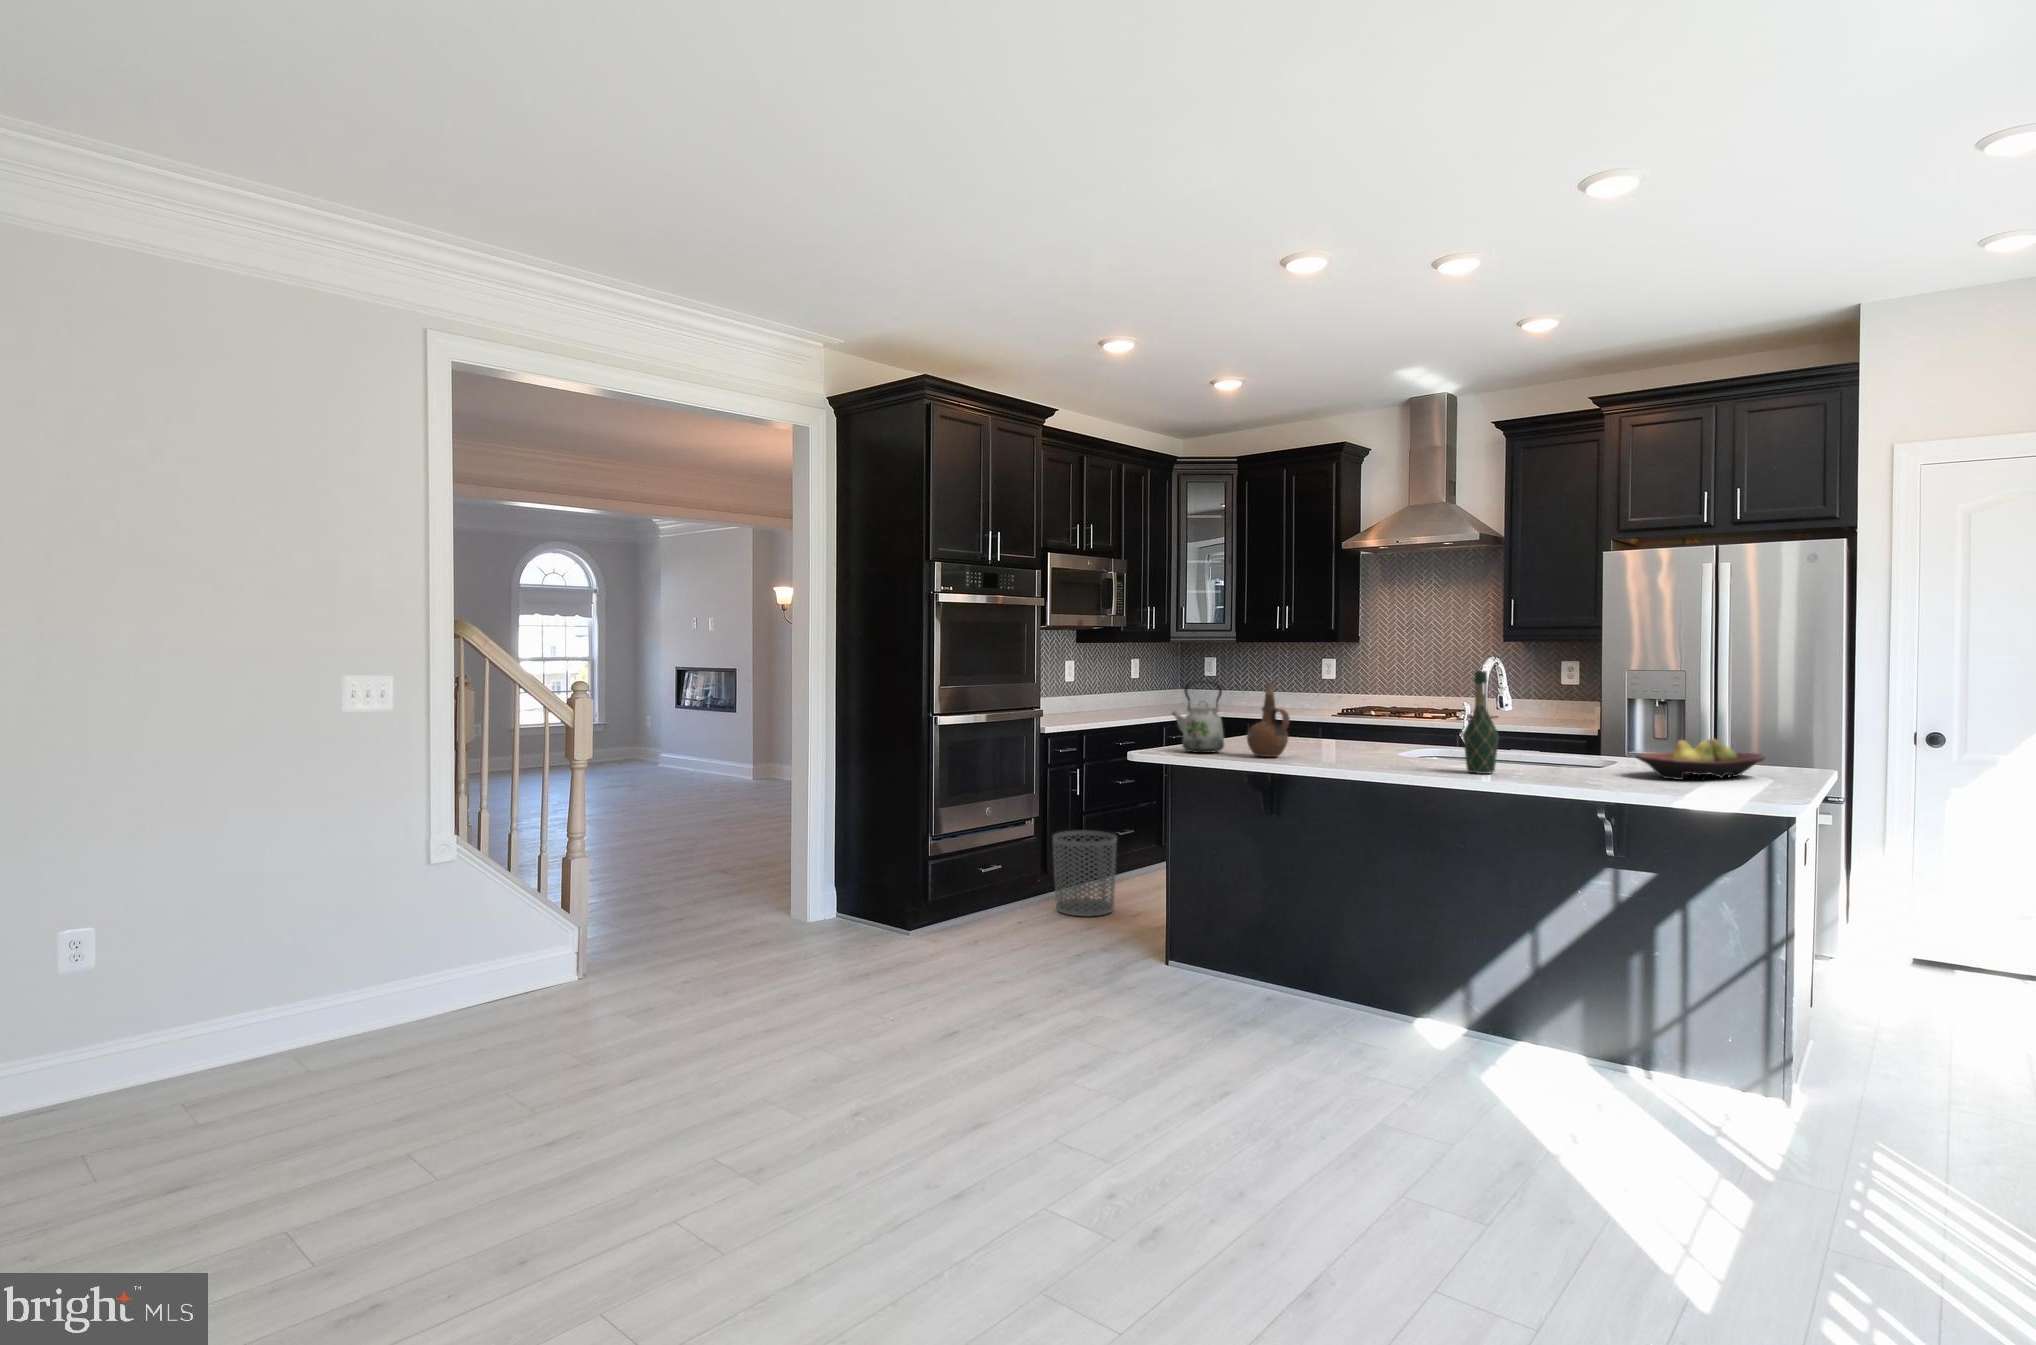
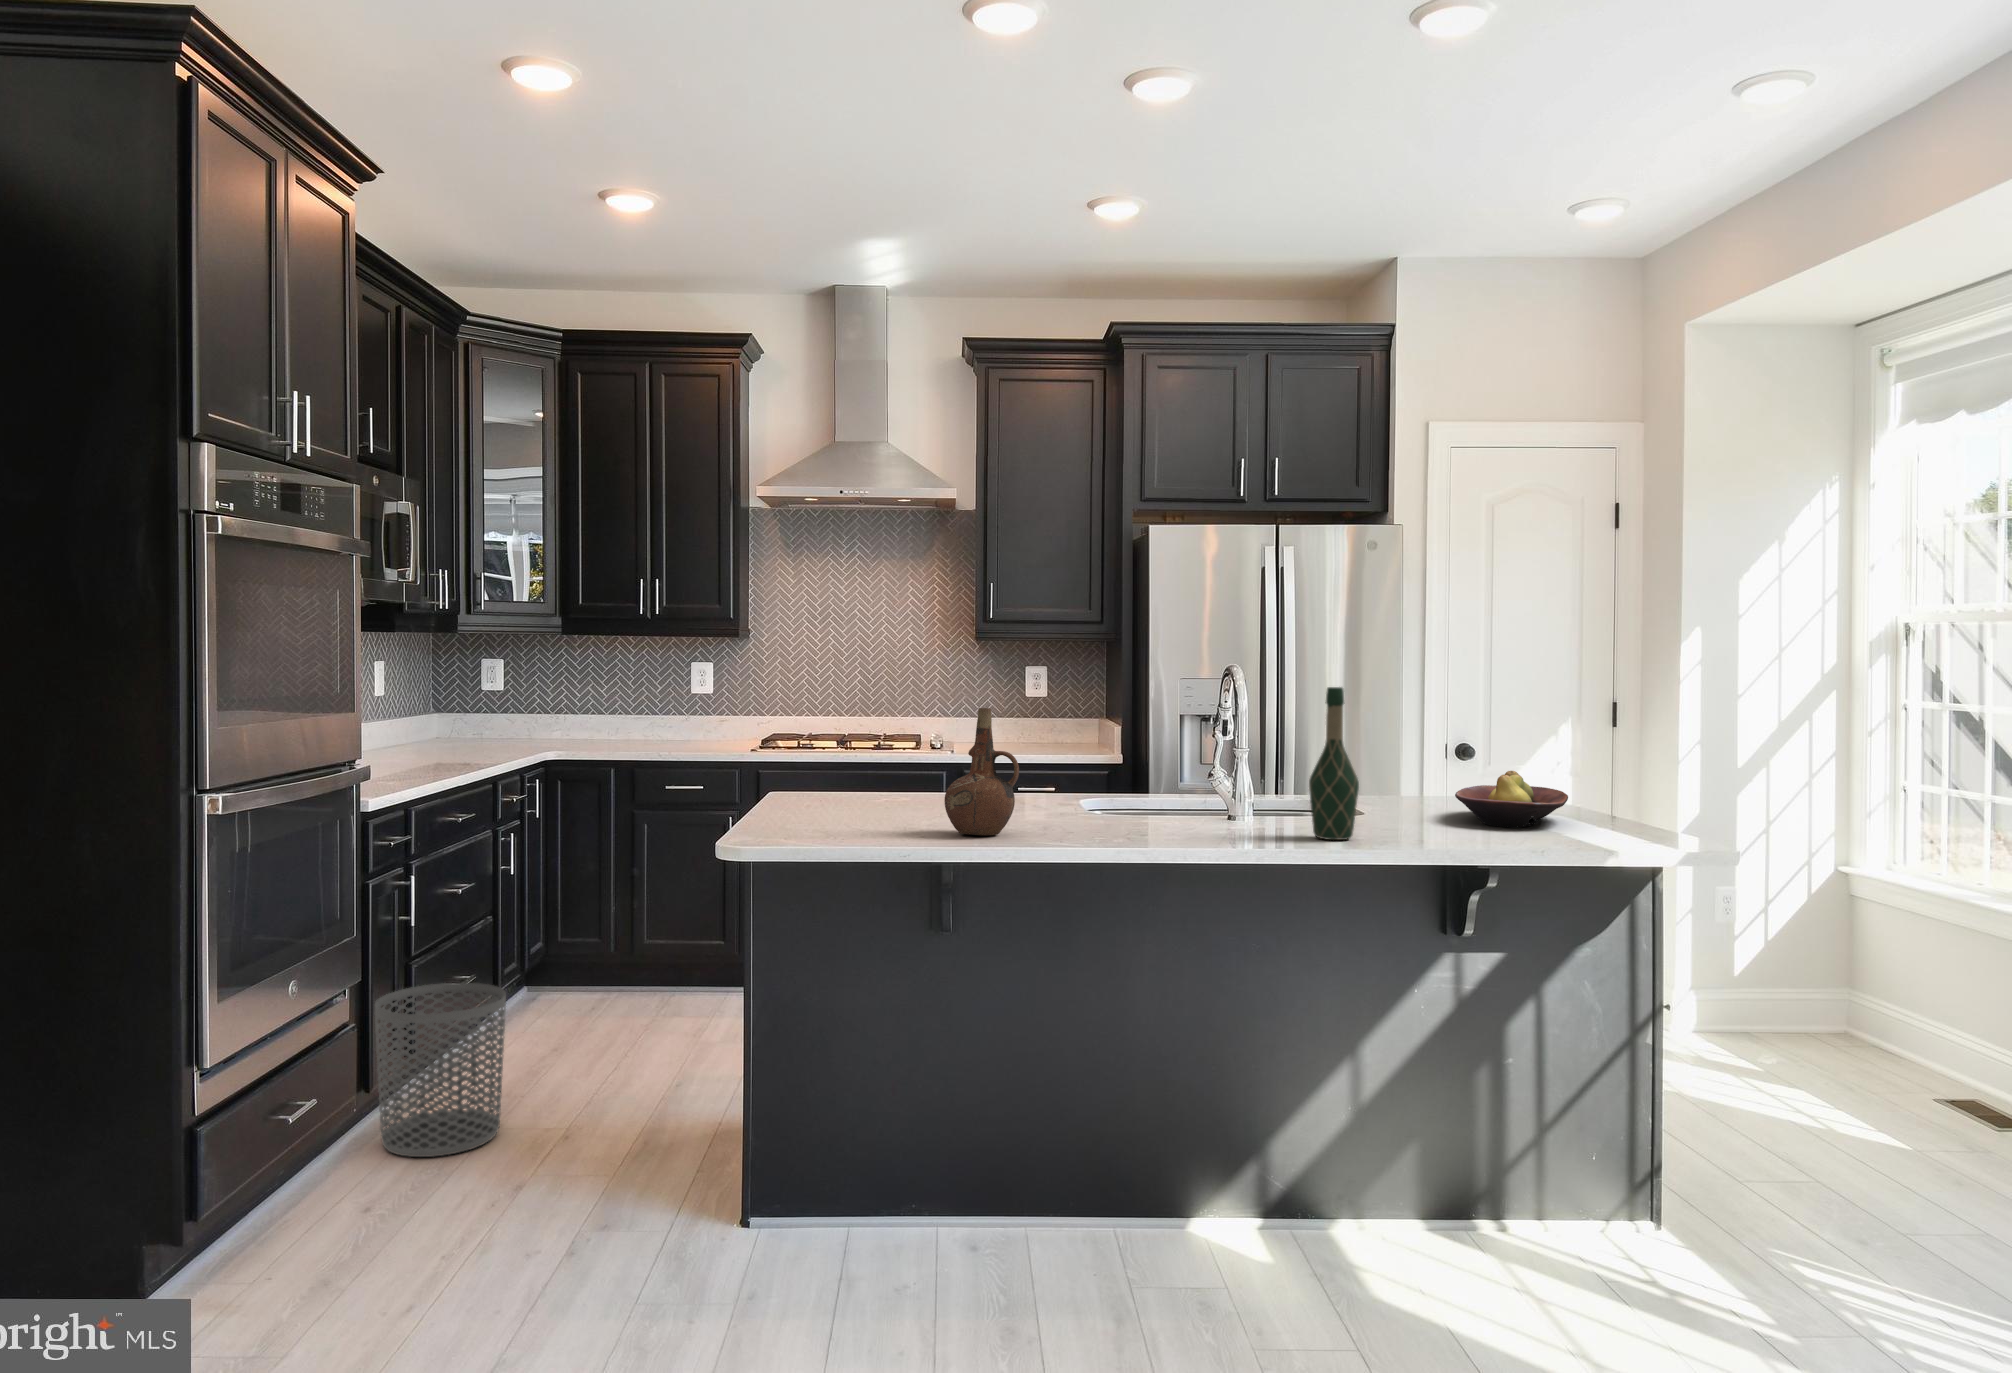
kettle: present [1172,681,1224,753] -> none [785,706,889,835]

